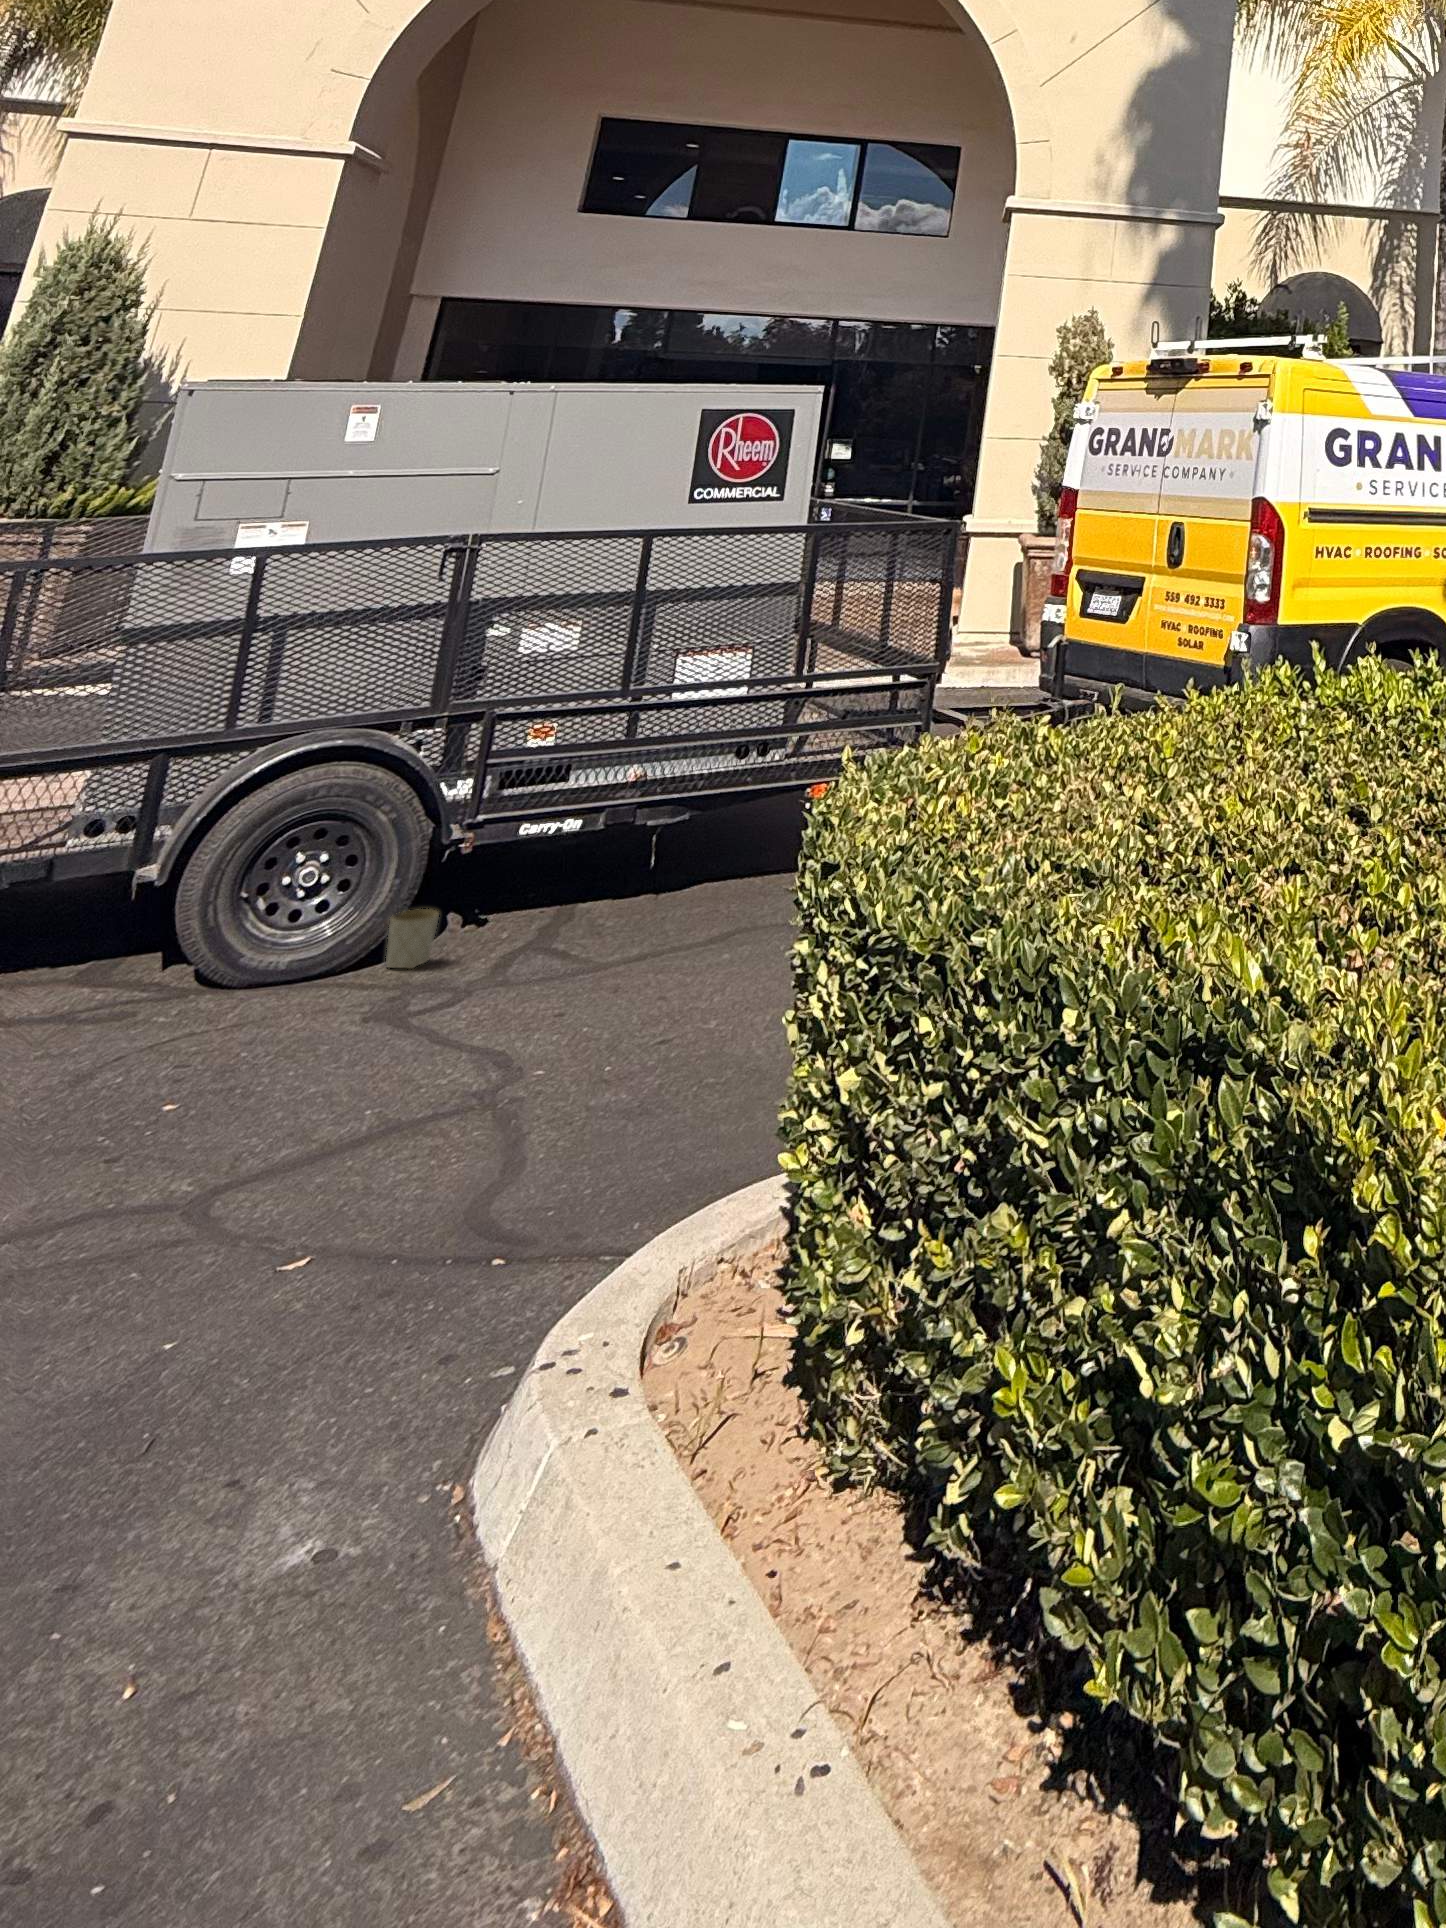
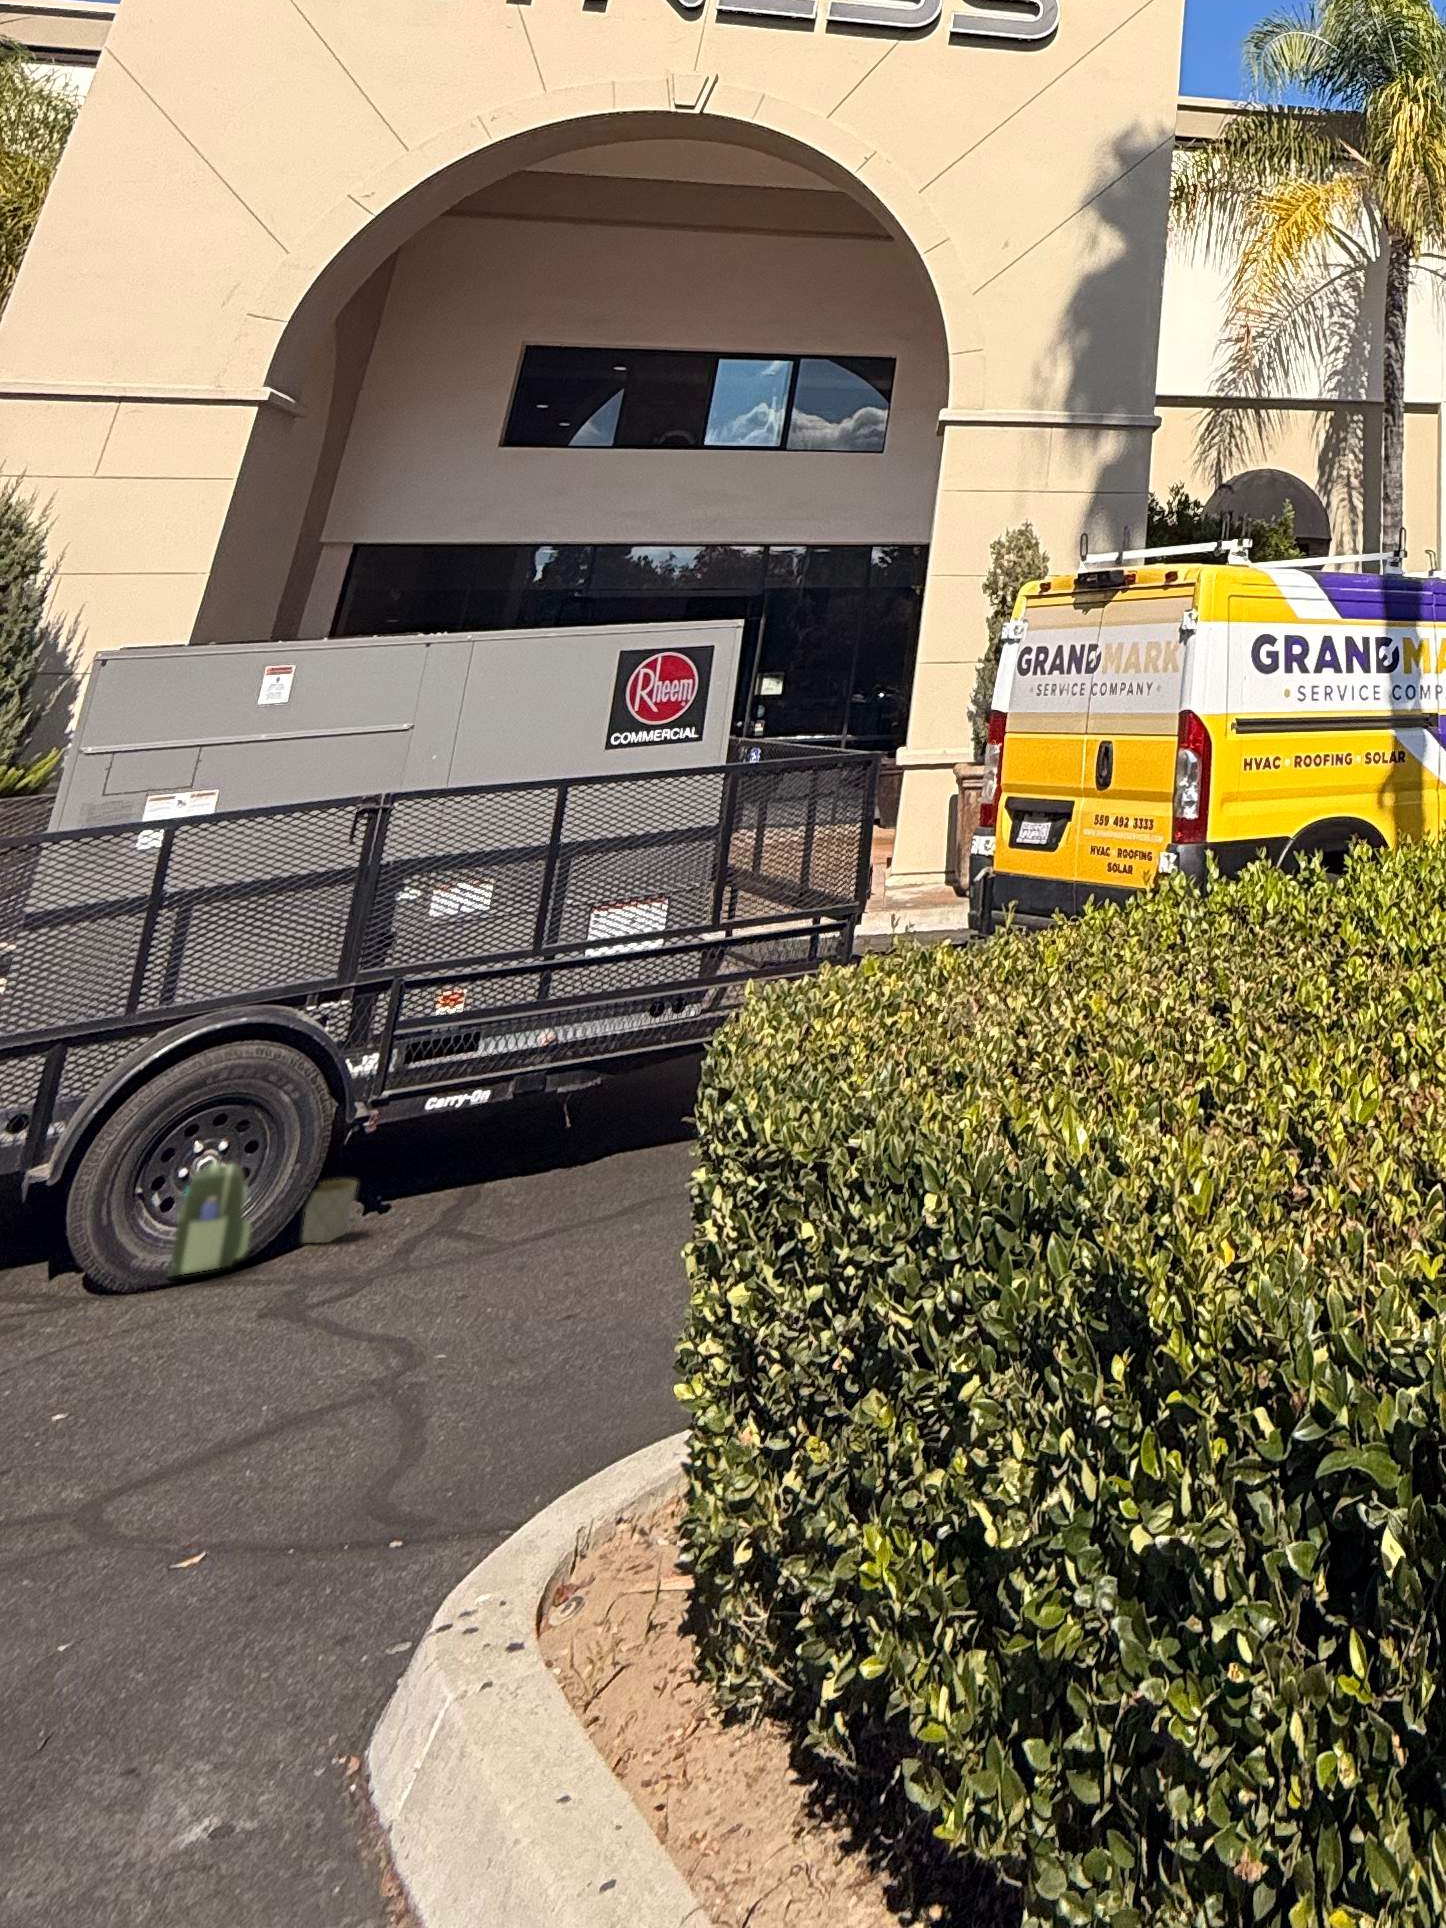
backpack: none [253,867,335,995] -> present [168,1163,250,1276]

